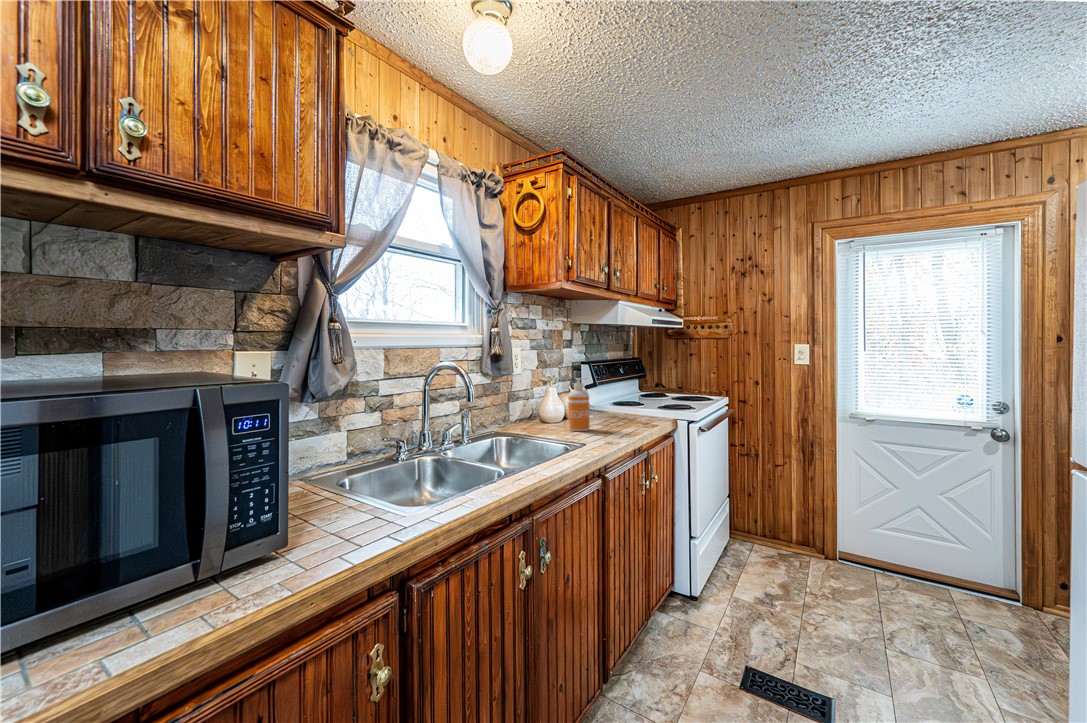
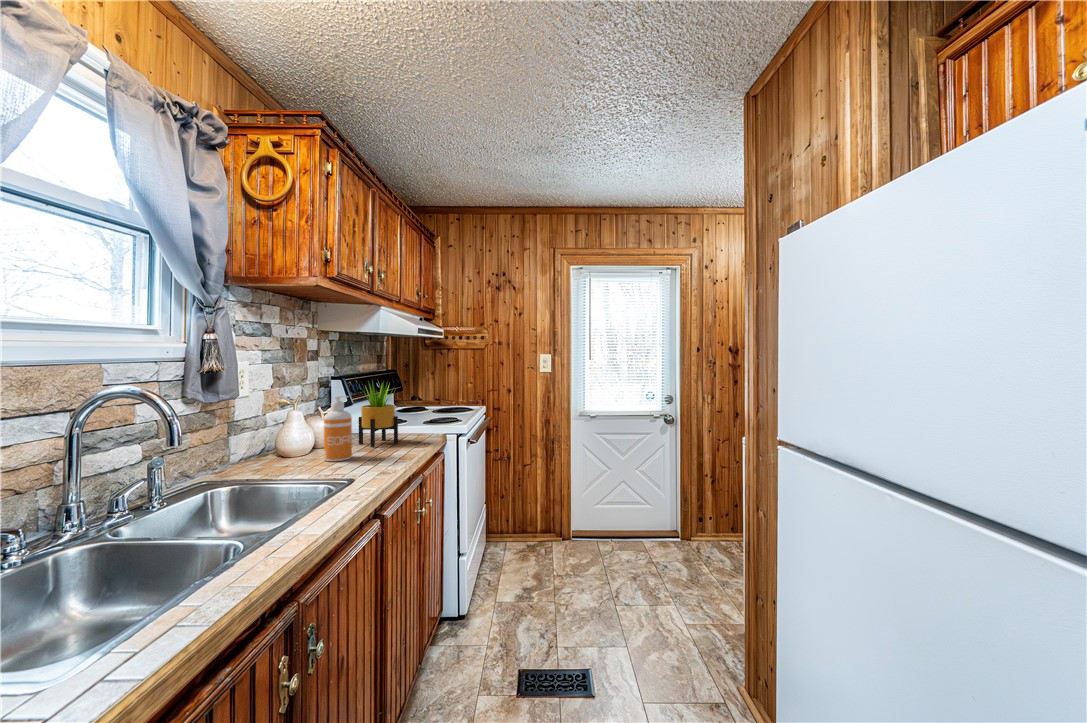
potted plant: none [597,366,631,424] -> present [359,381,398,447]

